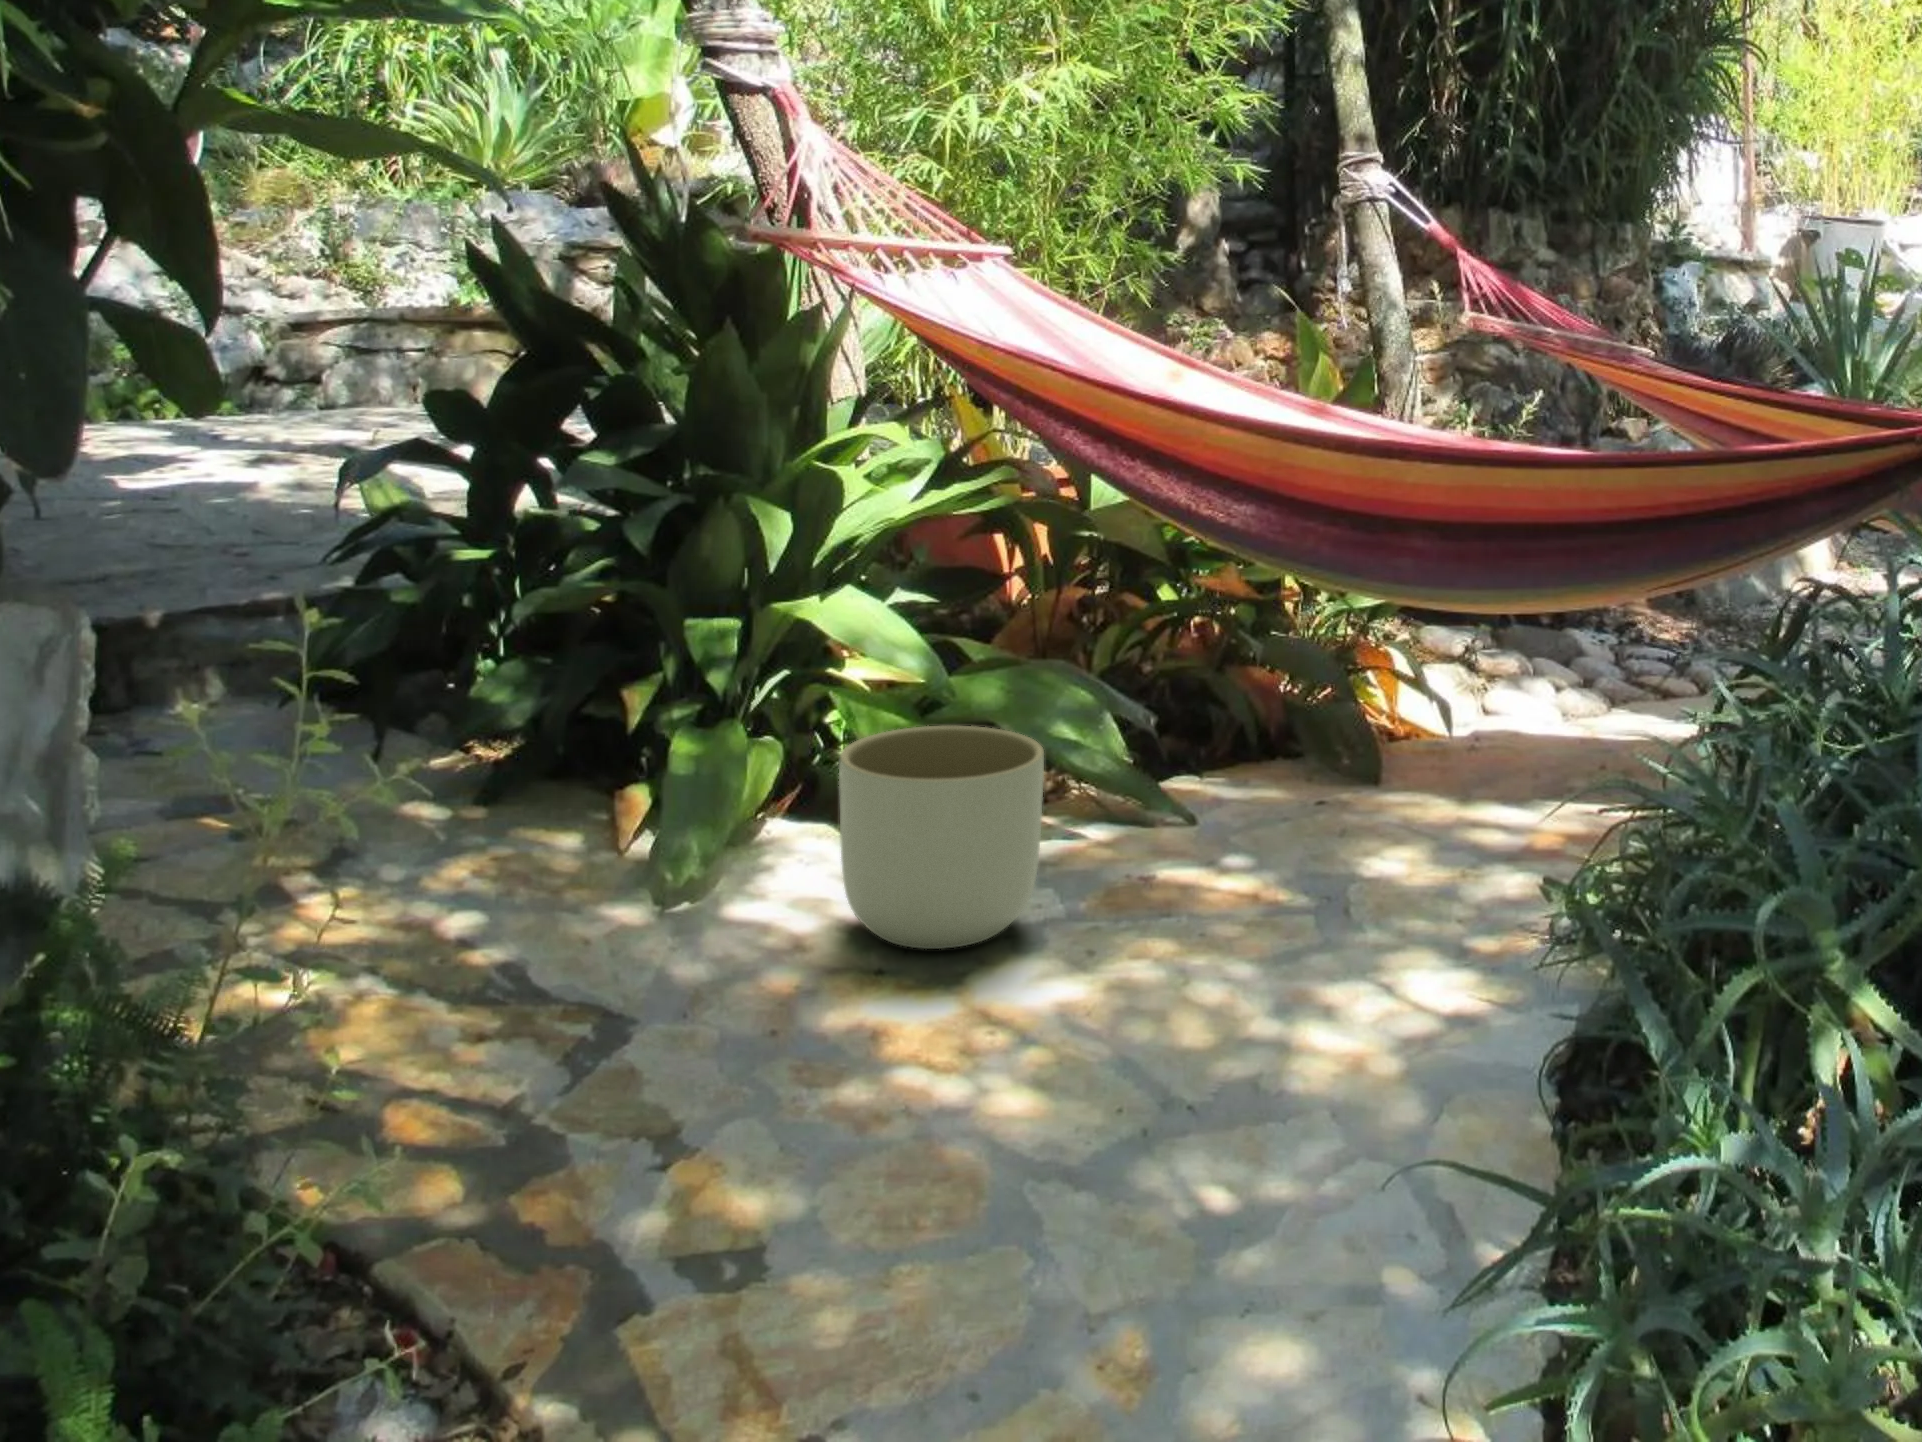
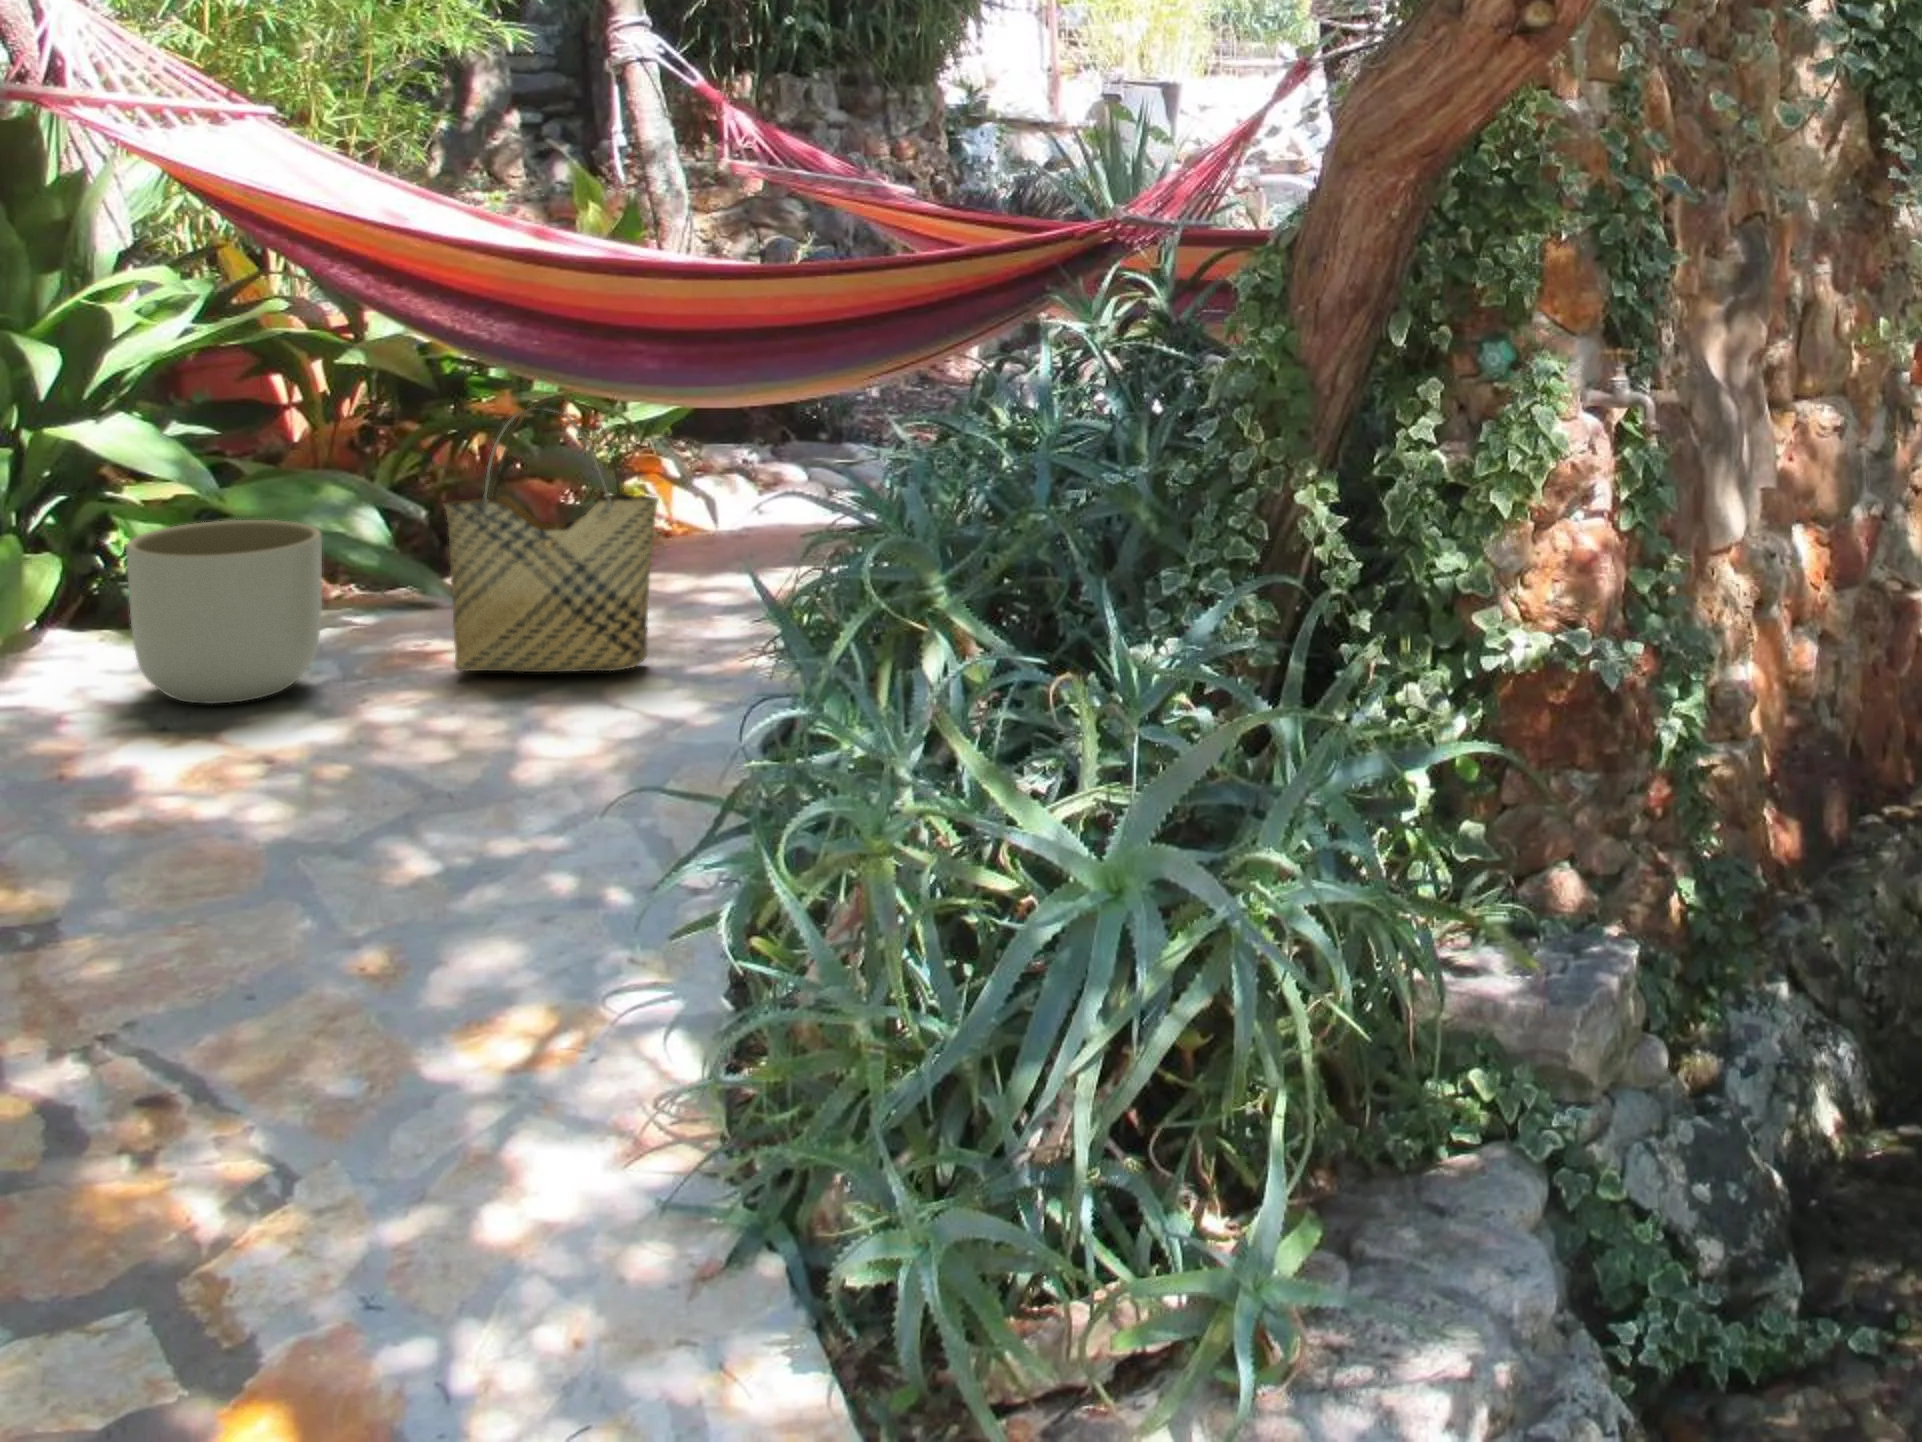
woven basket: none [1174,597,1414,934] -> present [443,397,658,672]

